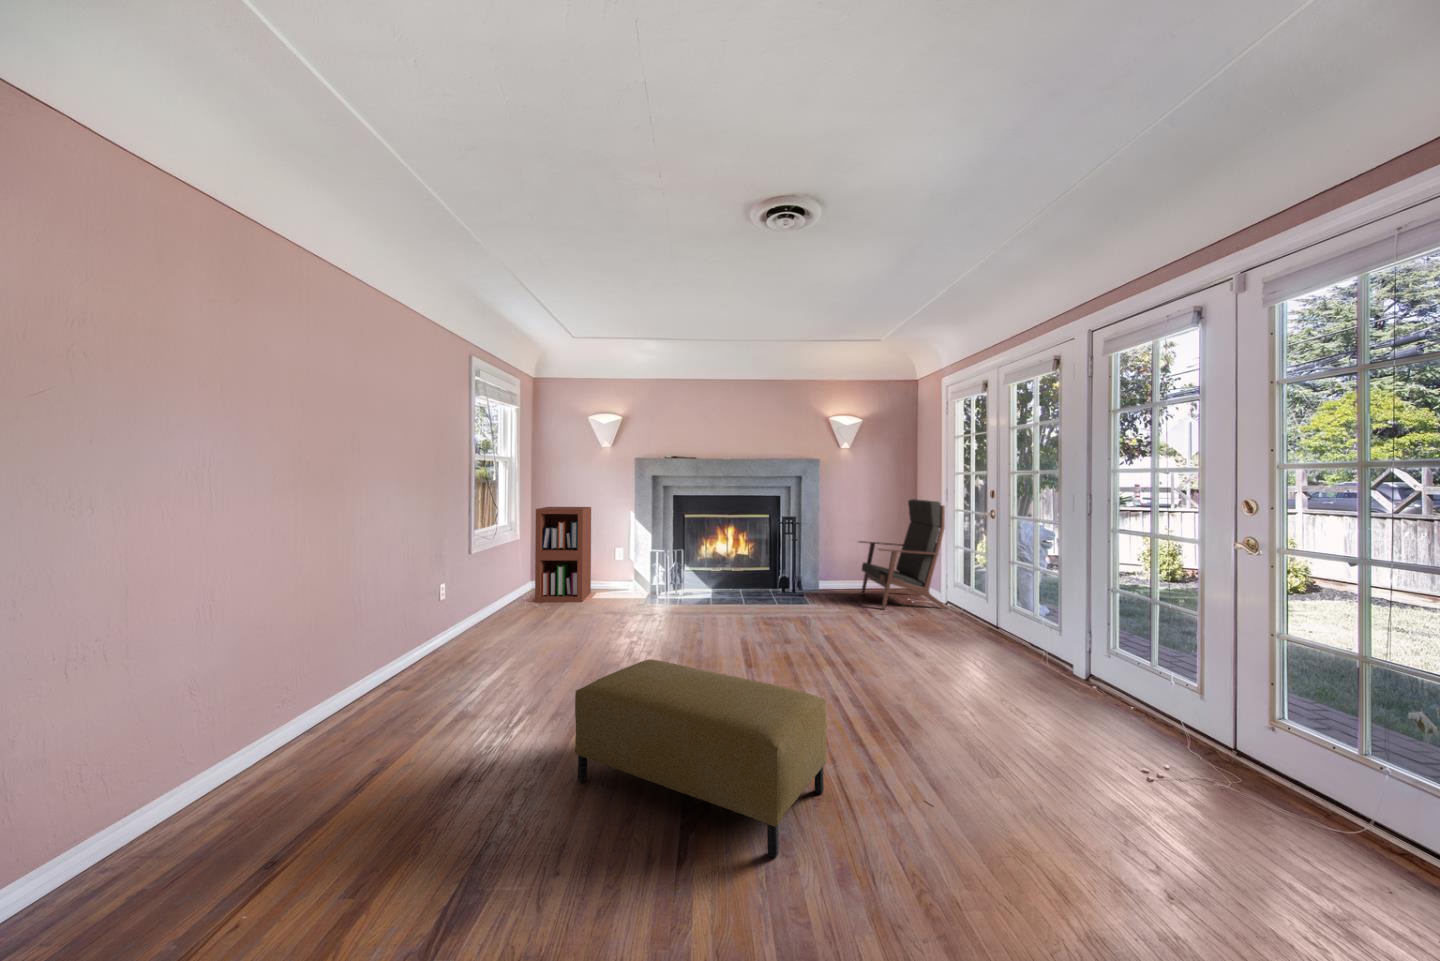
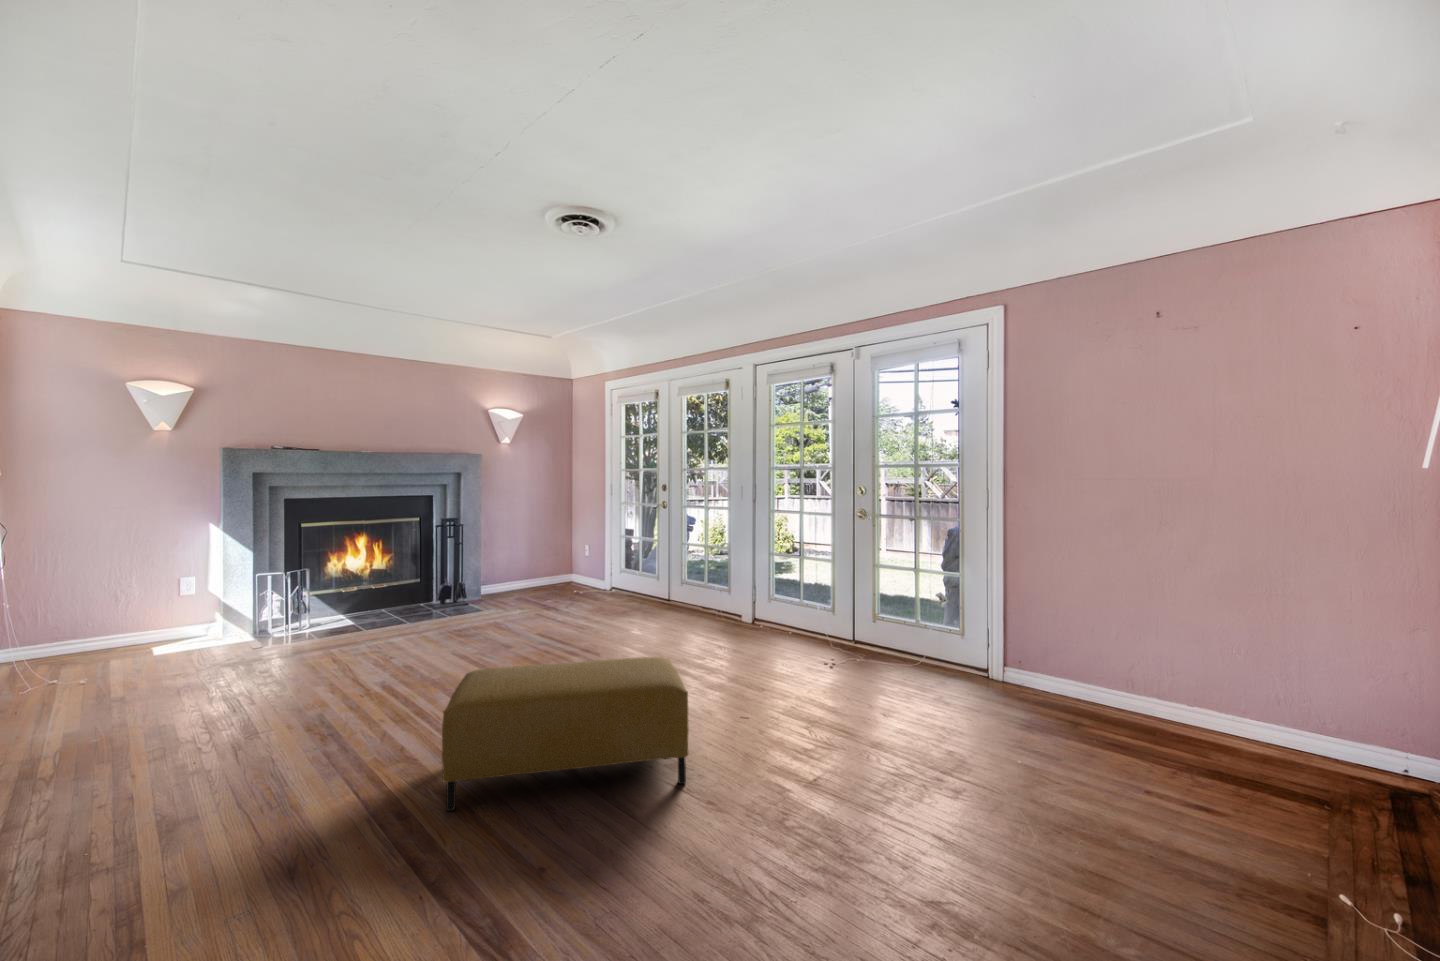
lounge chair: present [859,499,946,609] -> none [521,495,614,604]
bookshelf: present [535,507,591,602] -> none [31,520,138,681]

